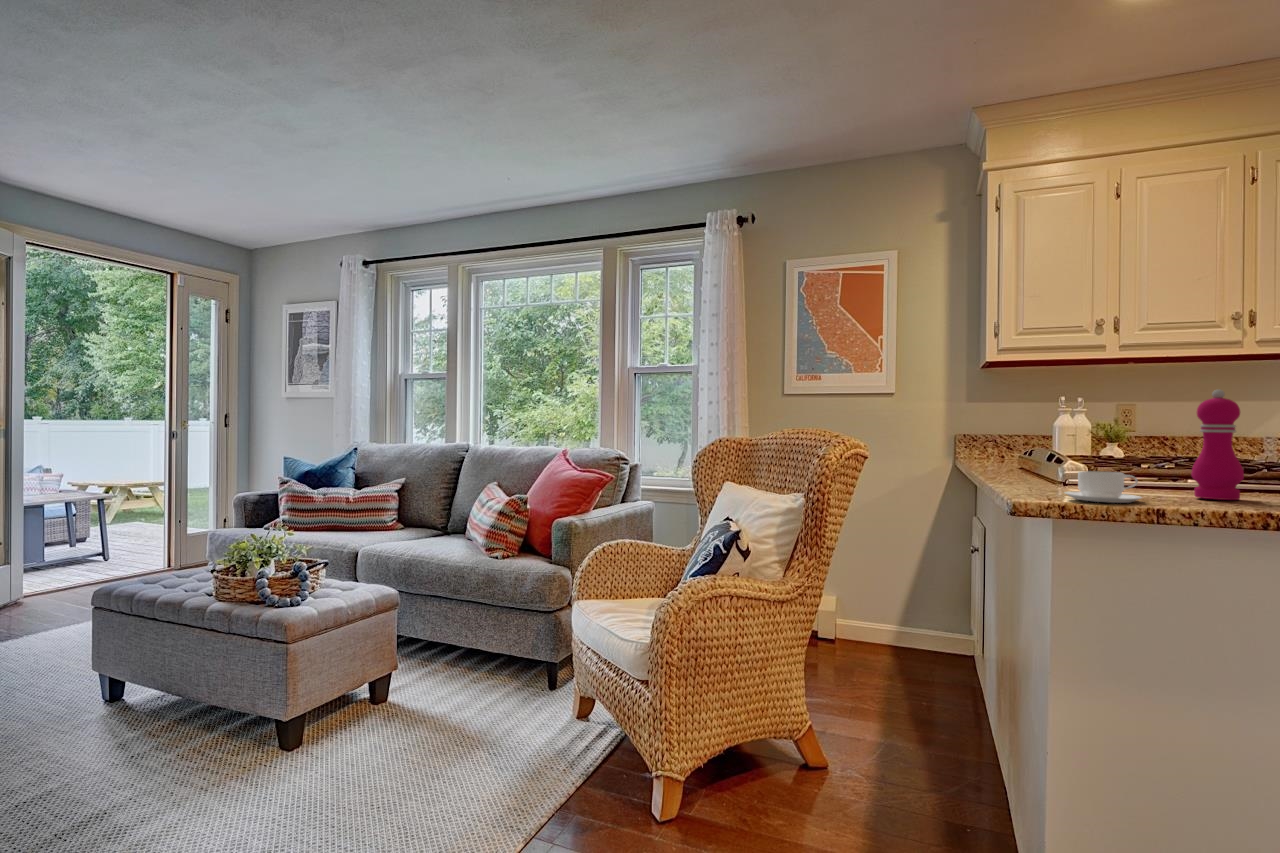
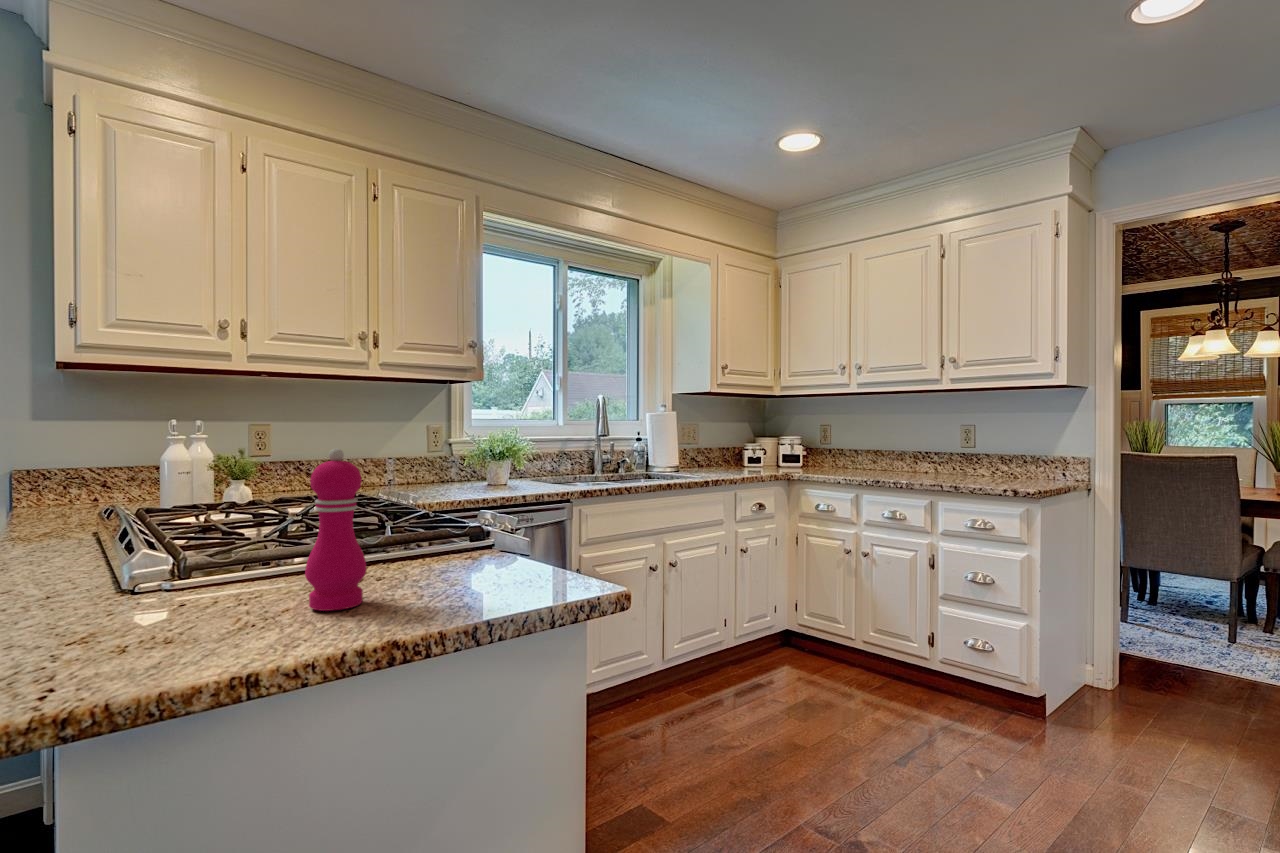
coffee cup: present [1065,471,1142,503] -> none [90,597,232,669]

